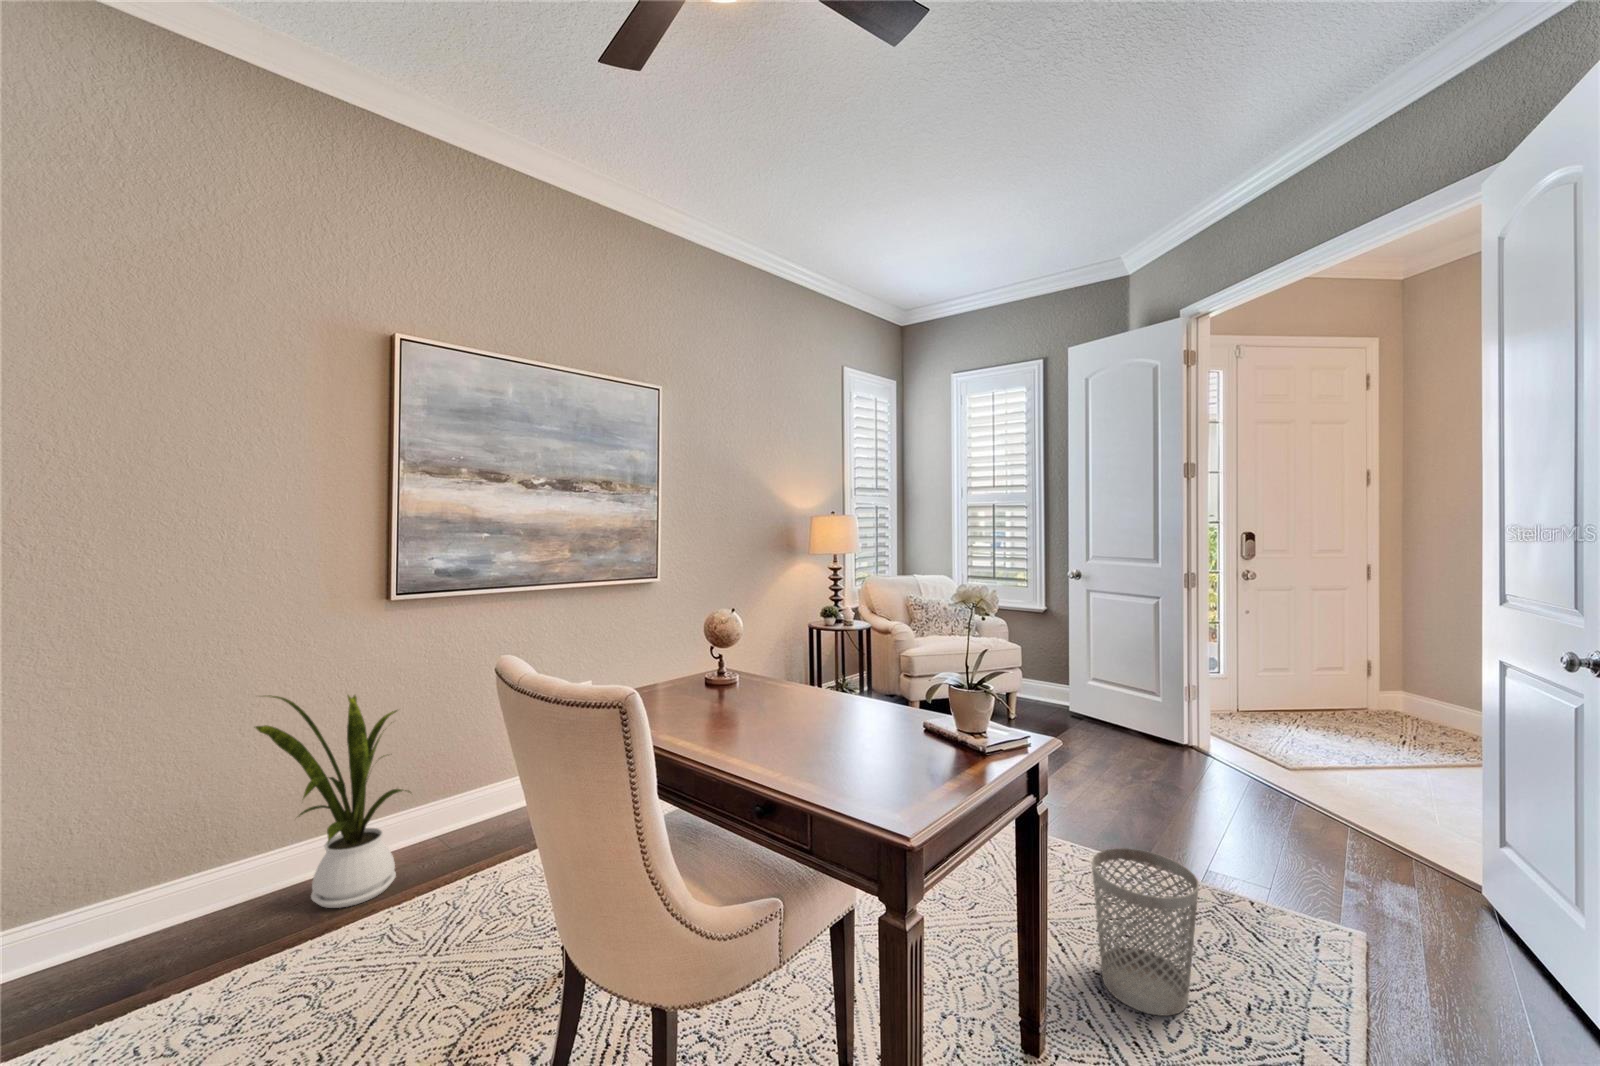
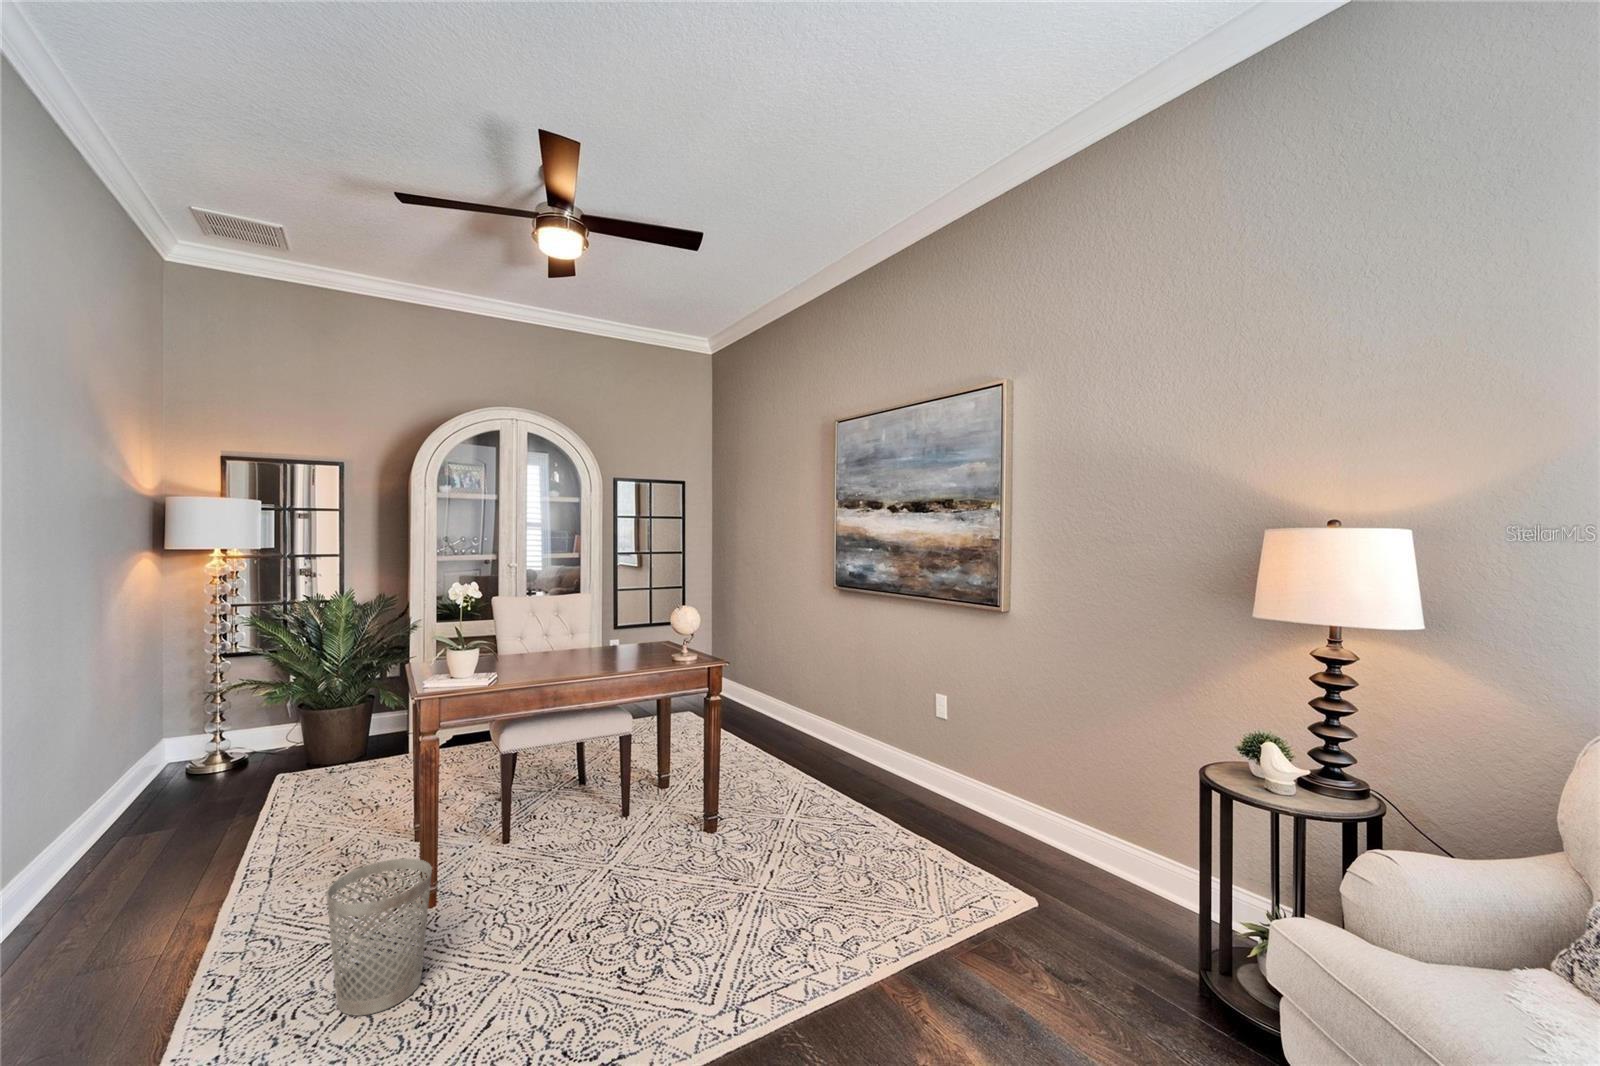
house plant: present [254,695,410,908] -> none [763,622,821,748]

